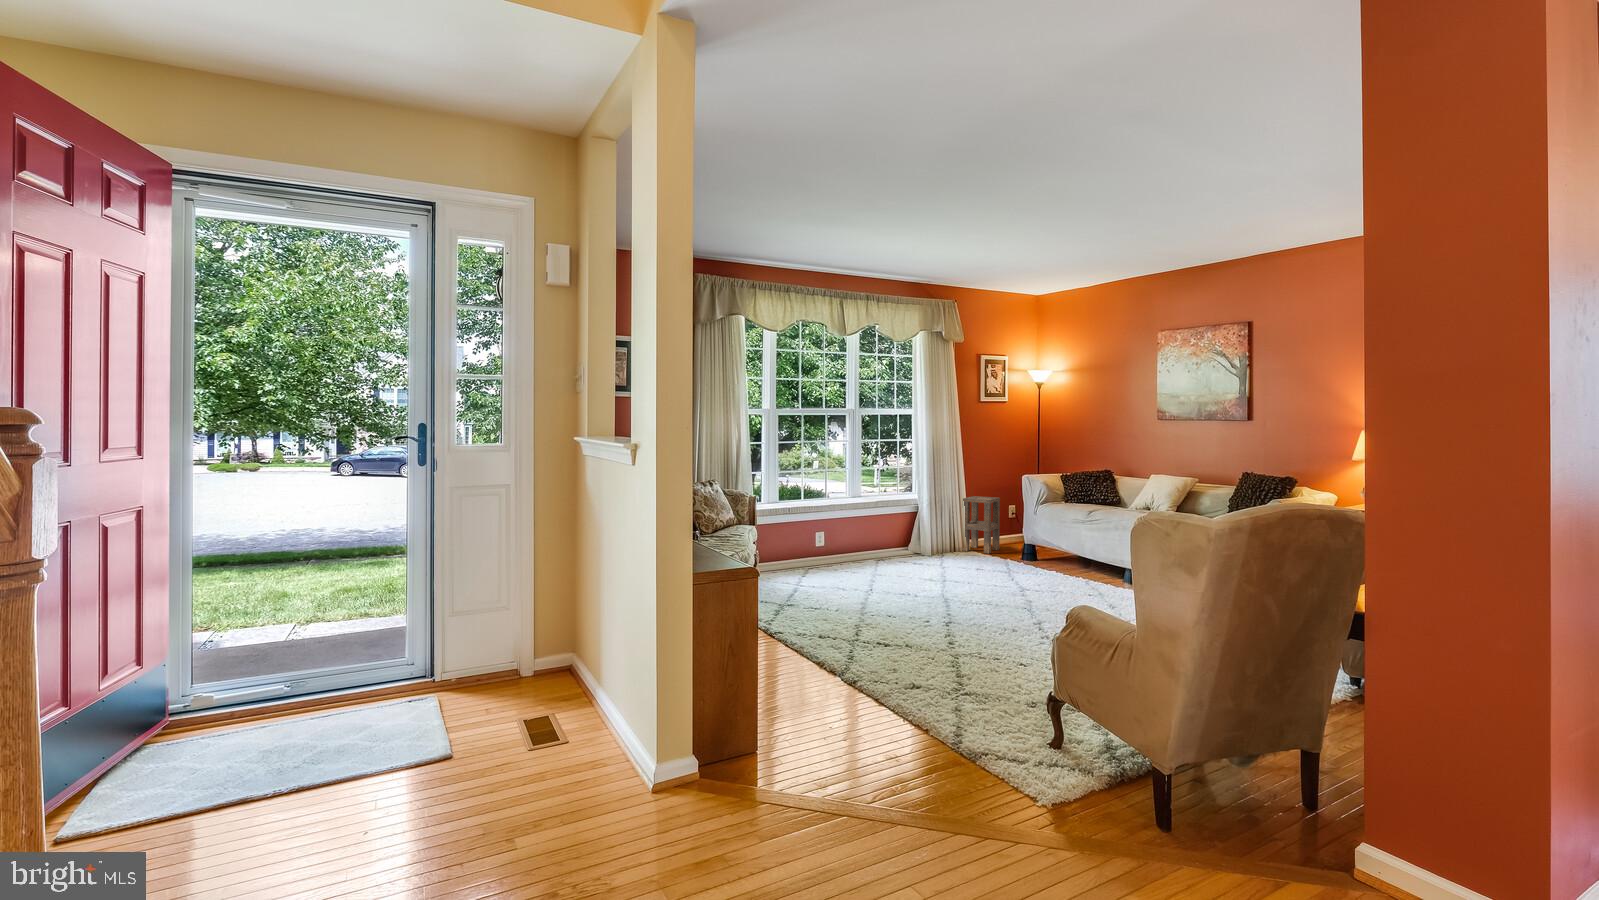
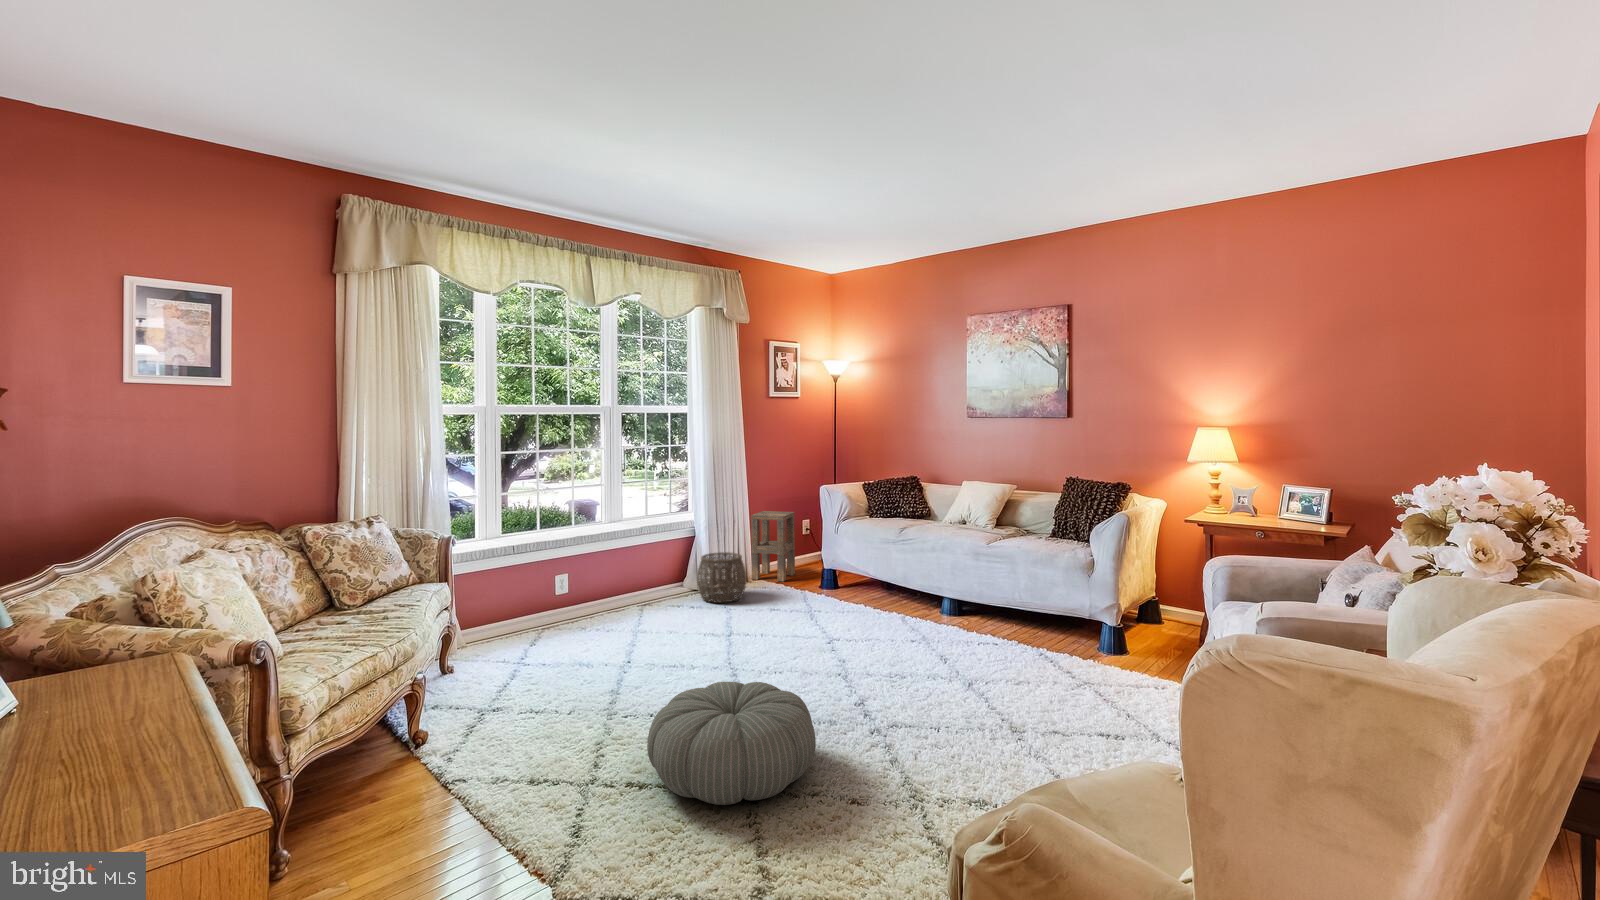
woven basket: none [917,525,958,564] -> present [697,552,747,603]
pouf: none [888,592,995,655] -> present [647,682,816,805]

